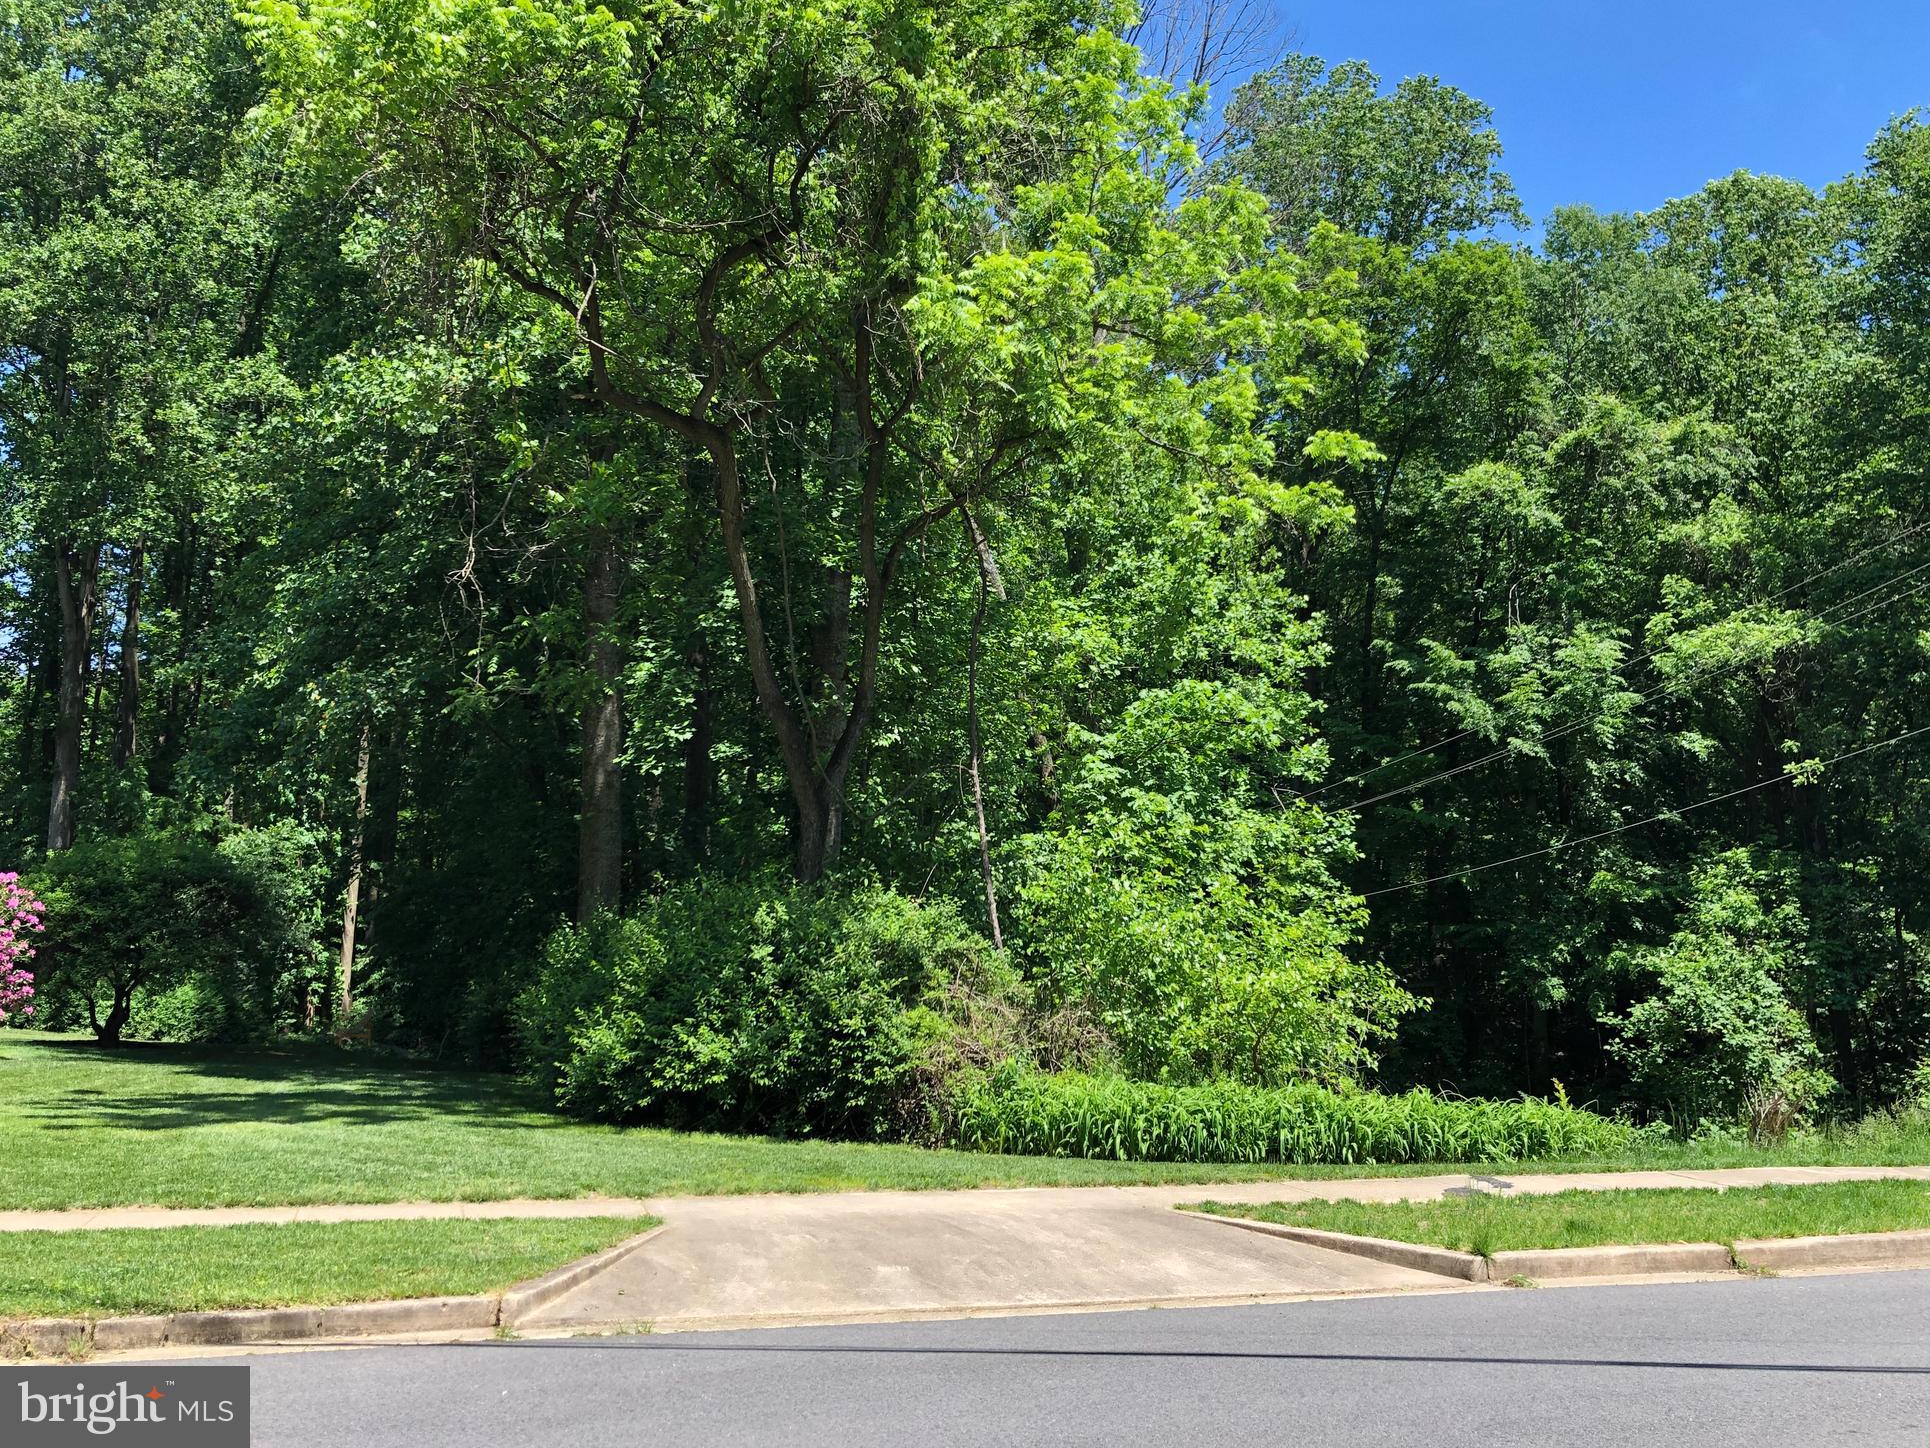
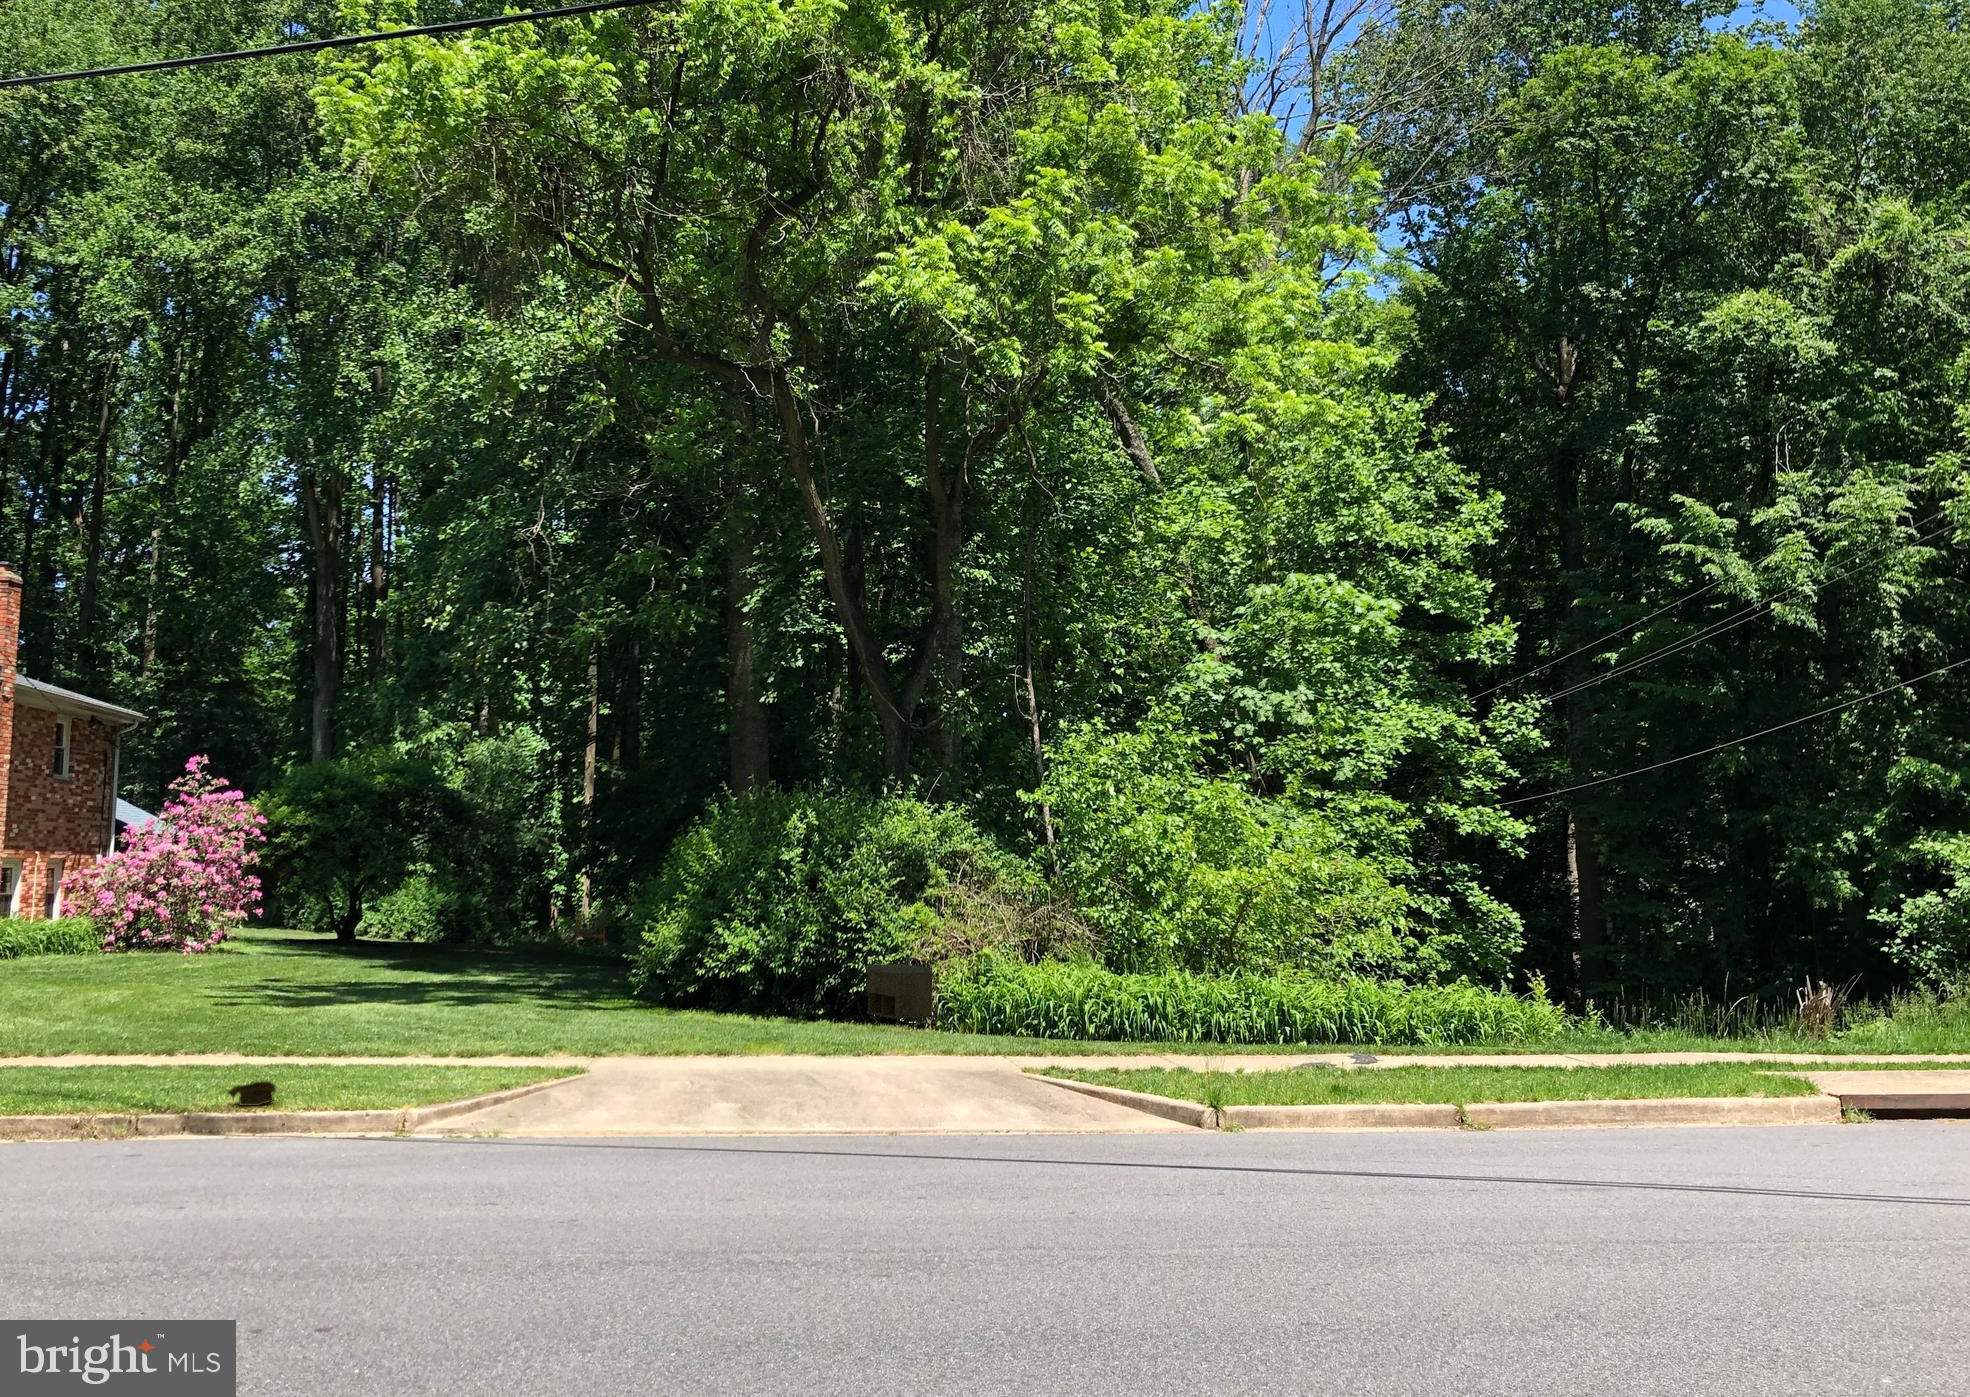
storage bench: none [673,1064,740,1122] -> present [866,964,932,1024]
potted plant: none [449,1067,483,1100] -> present [653,970,683,1001]
cardboard box: none [69,1173,124,1197] -> present [228,1081,276,1106]

